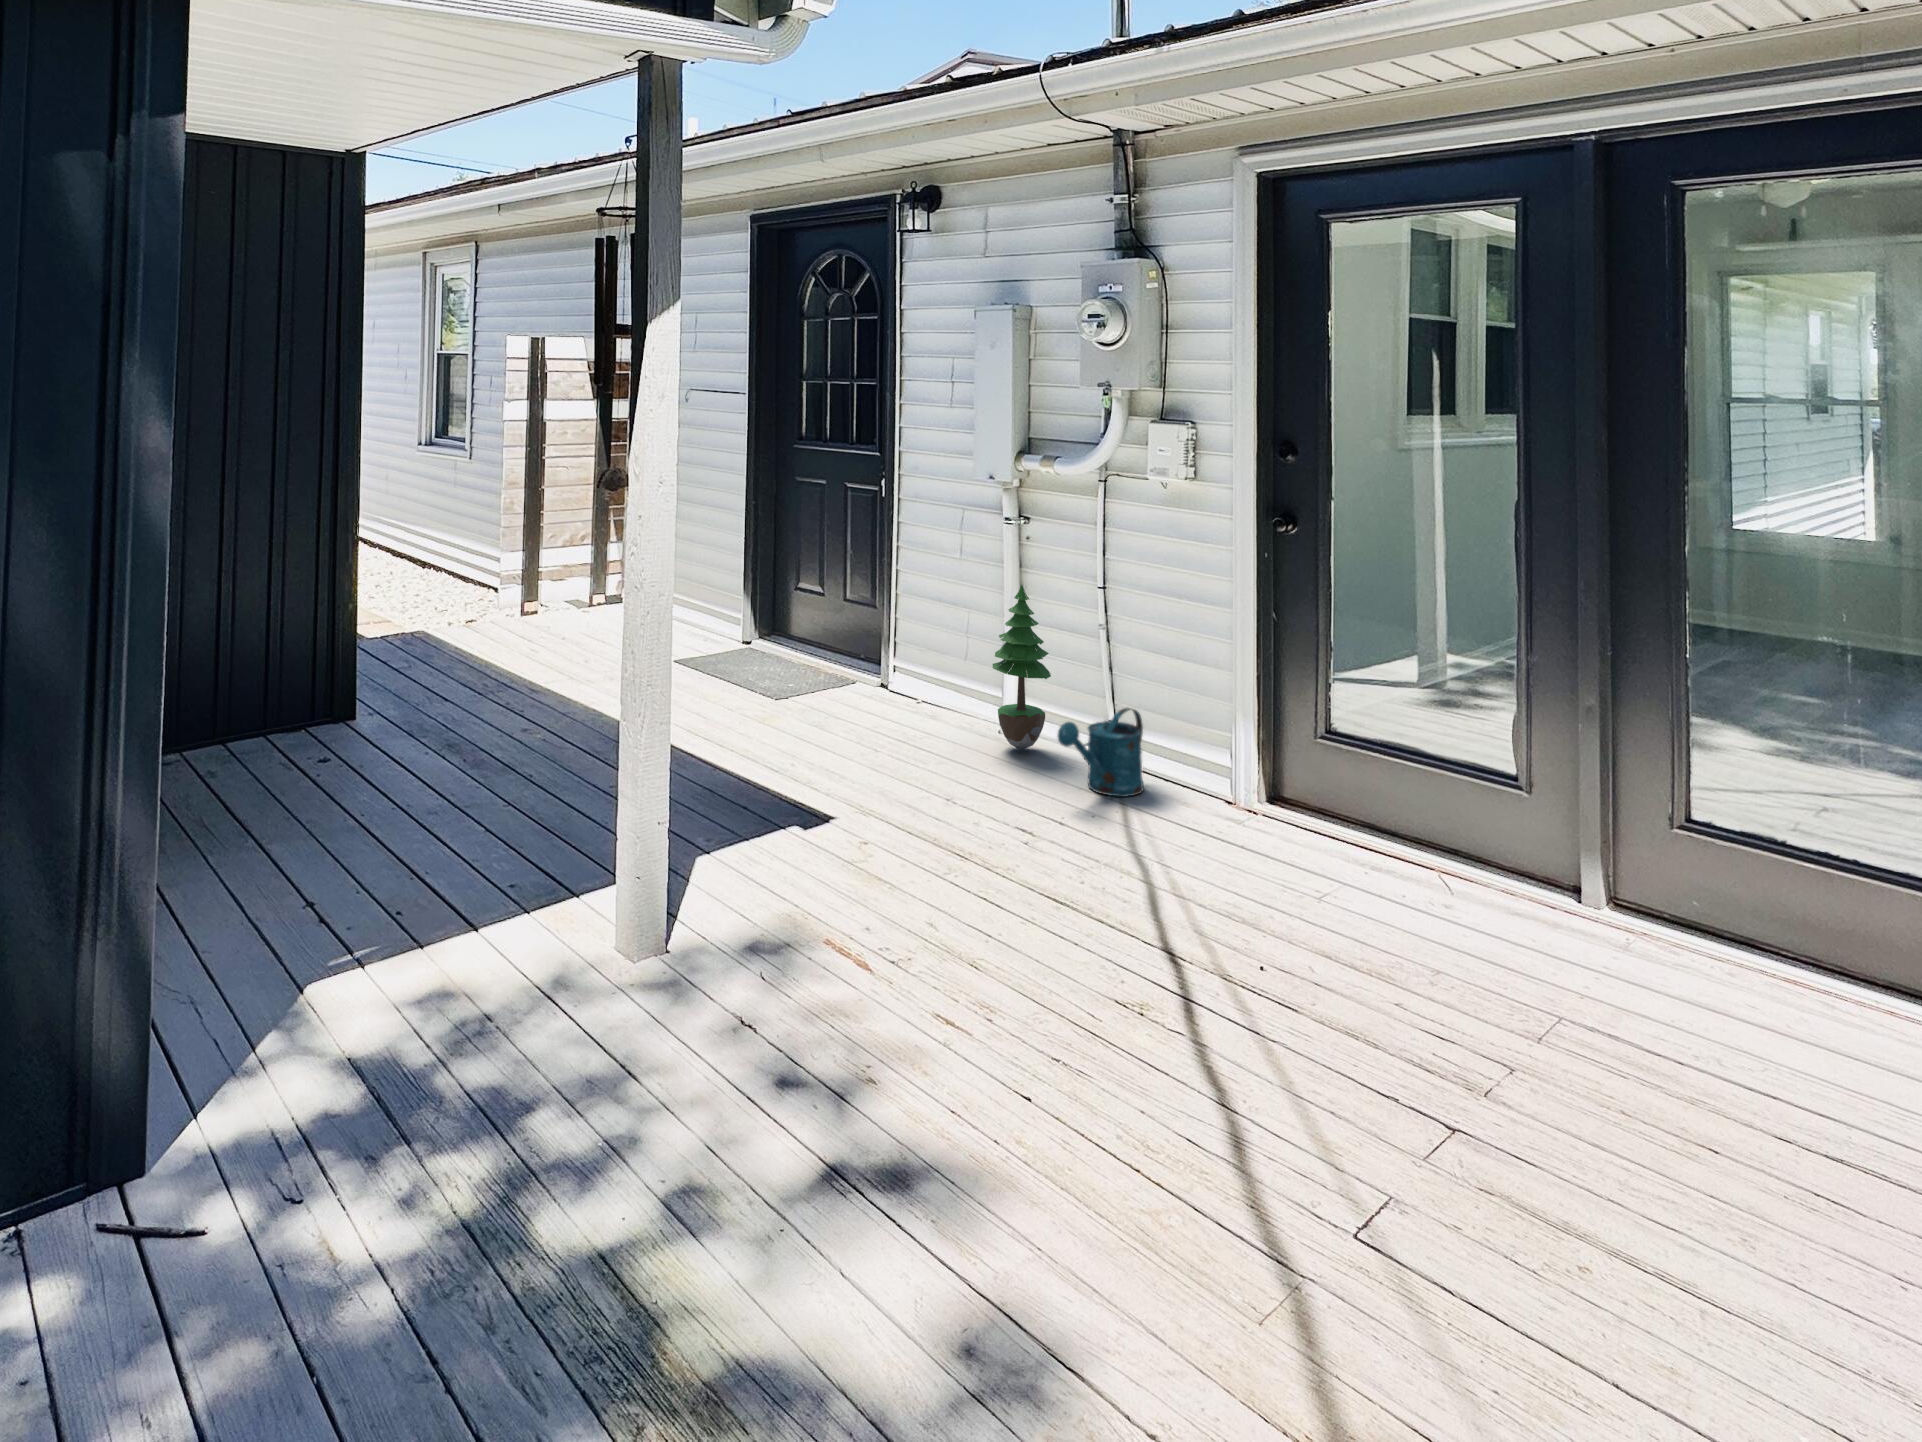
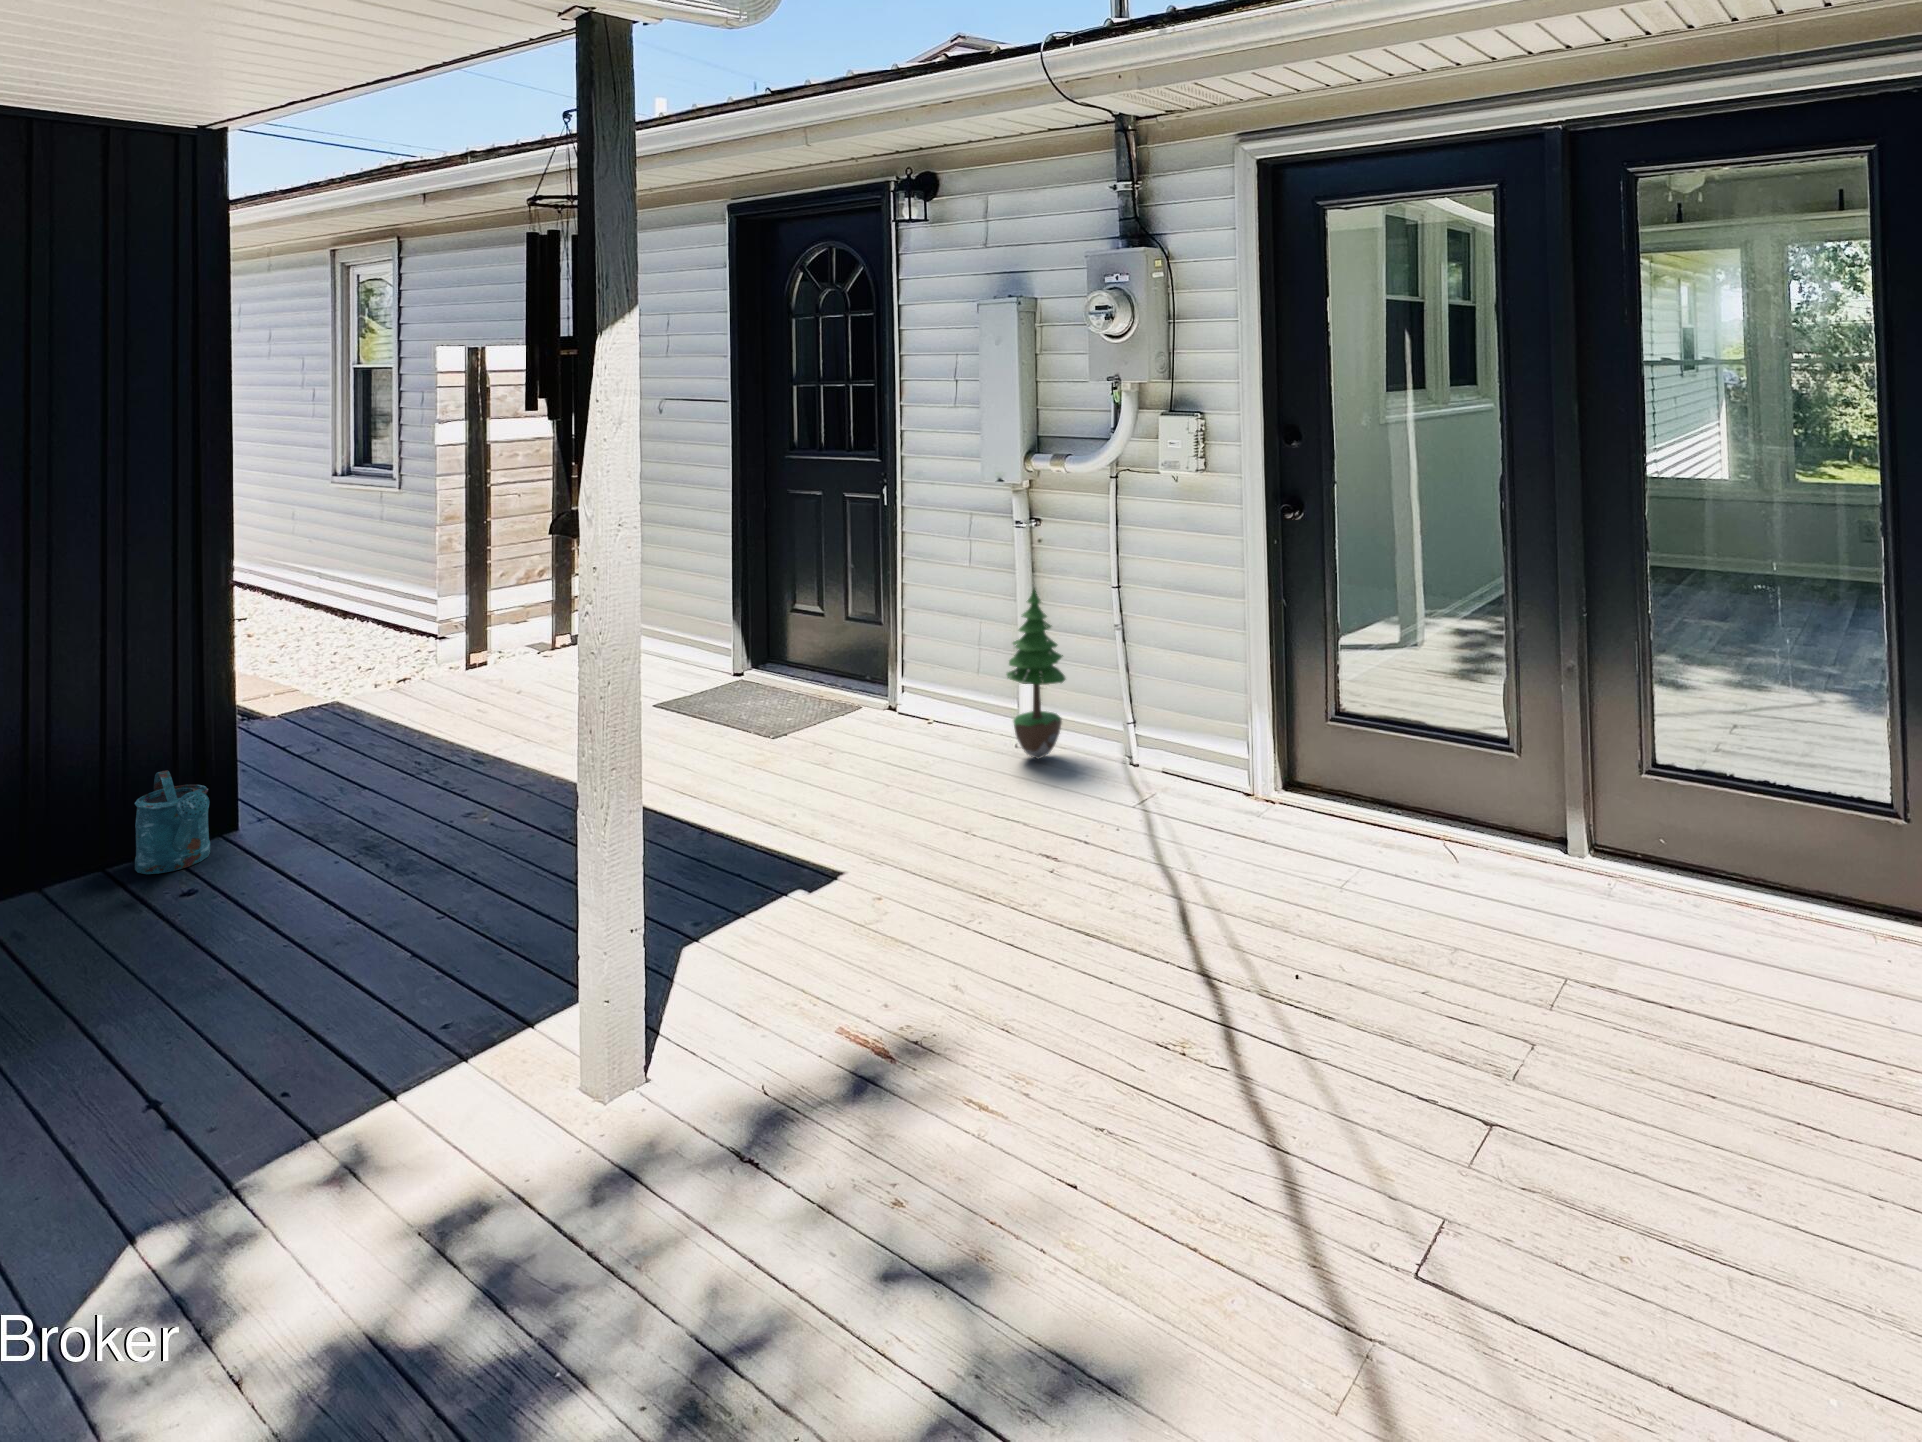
watering can: present [1058,708,1143,797] -> present [135,770,210,874]

